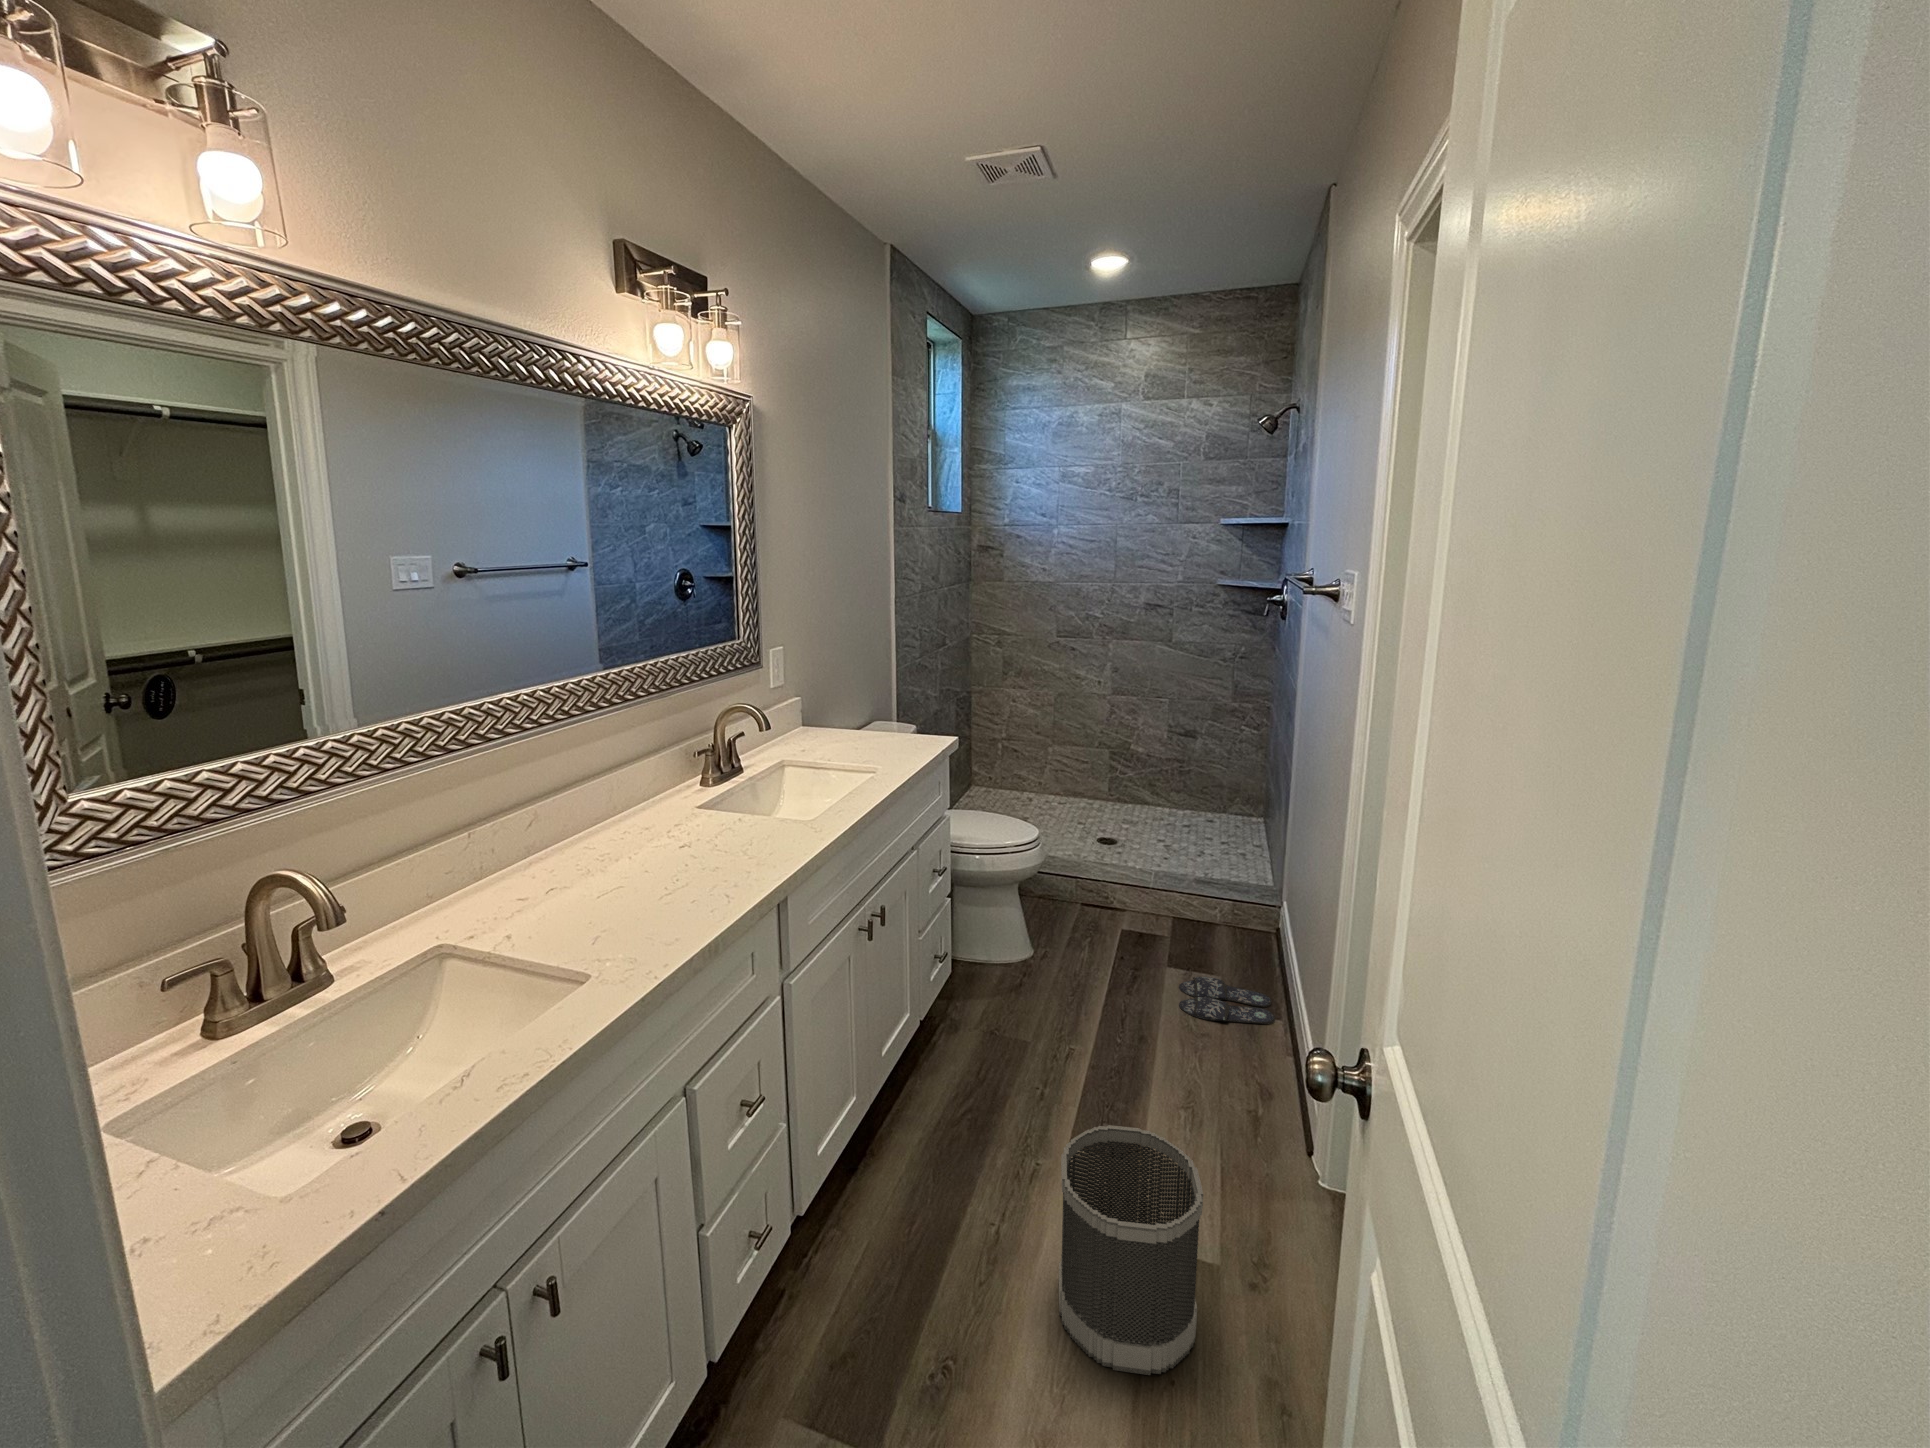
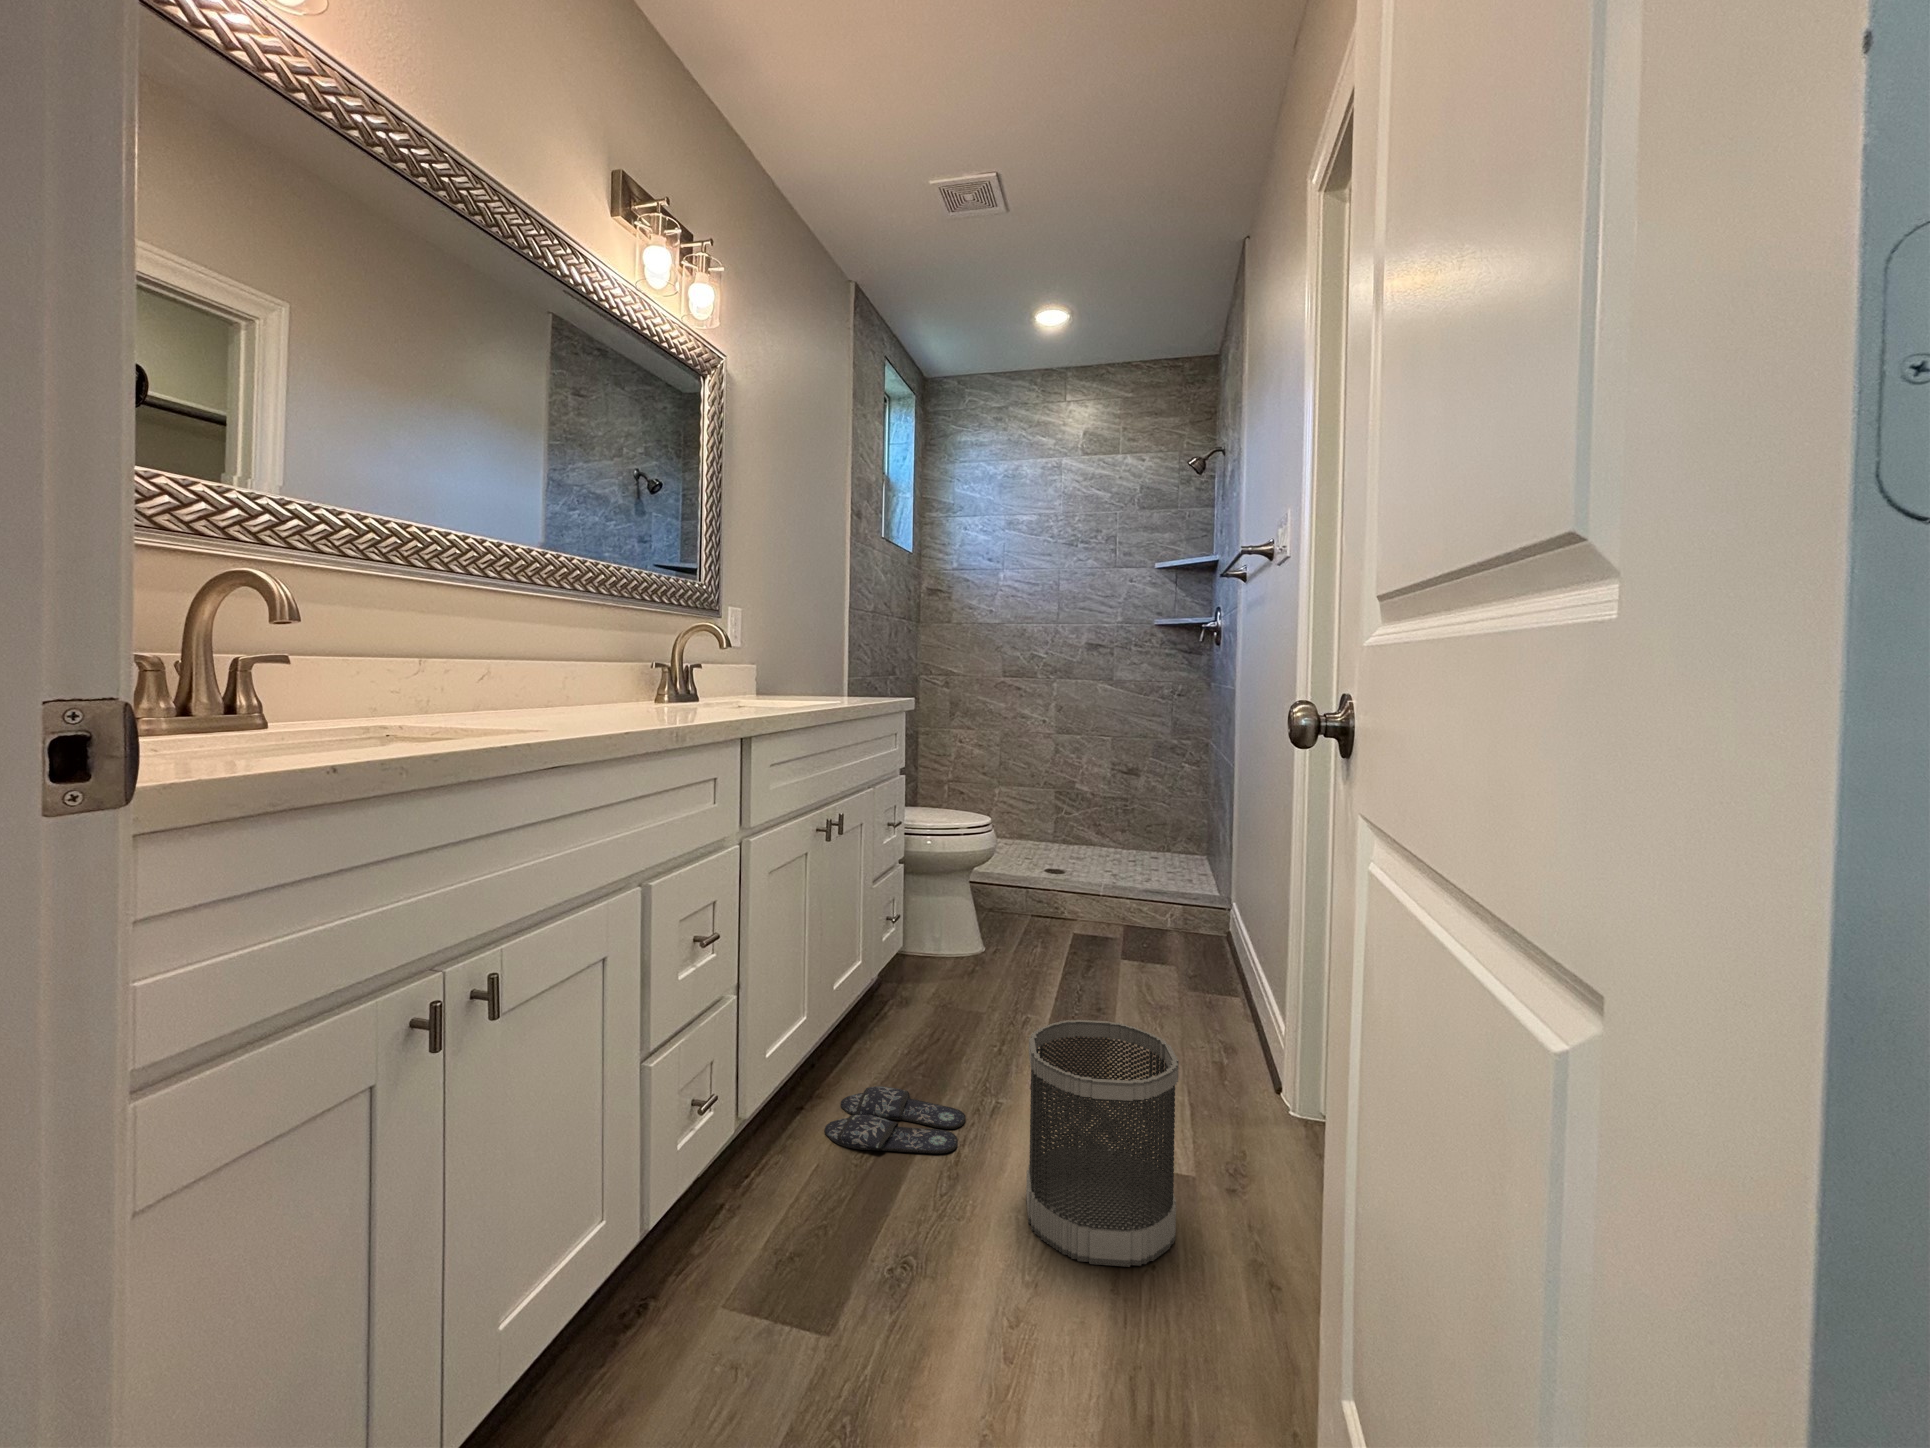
slippers: present [1179,977,1275,1024] -> present [825,1086,966,1153]

